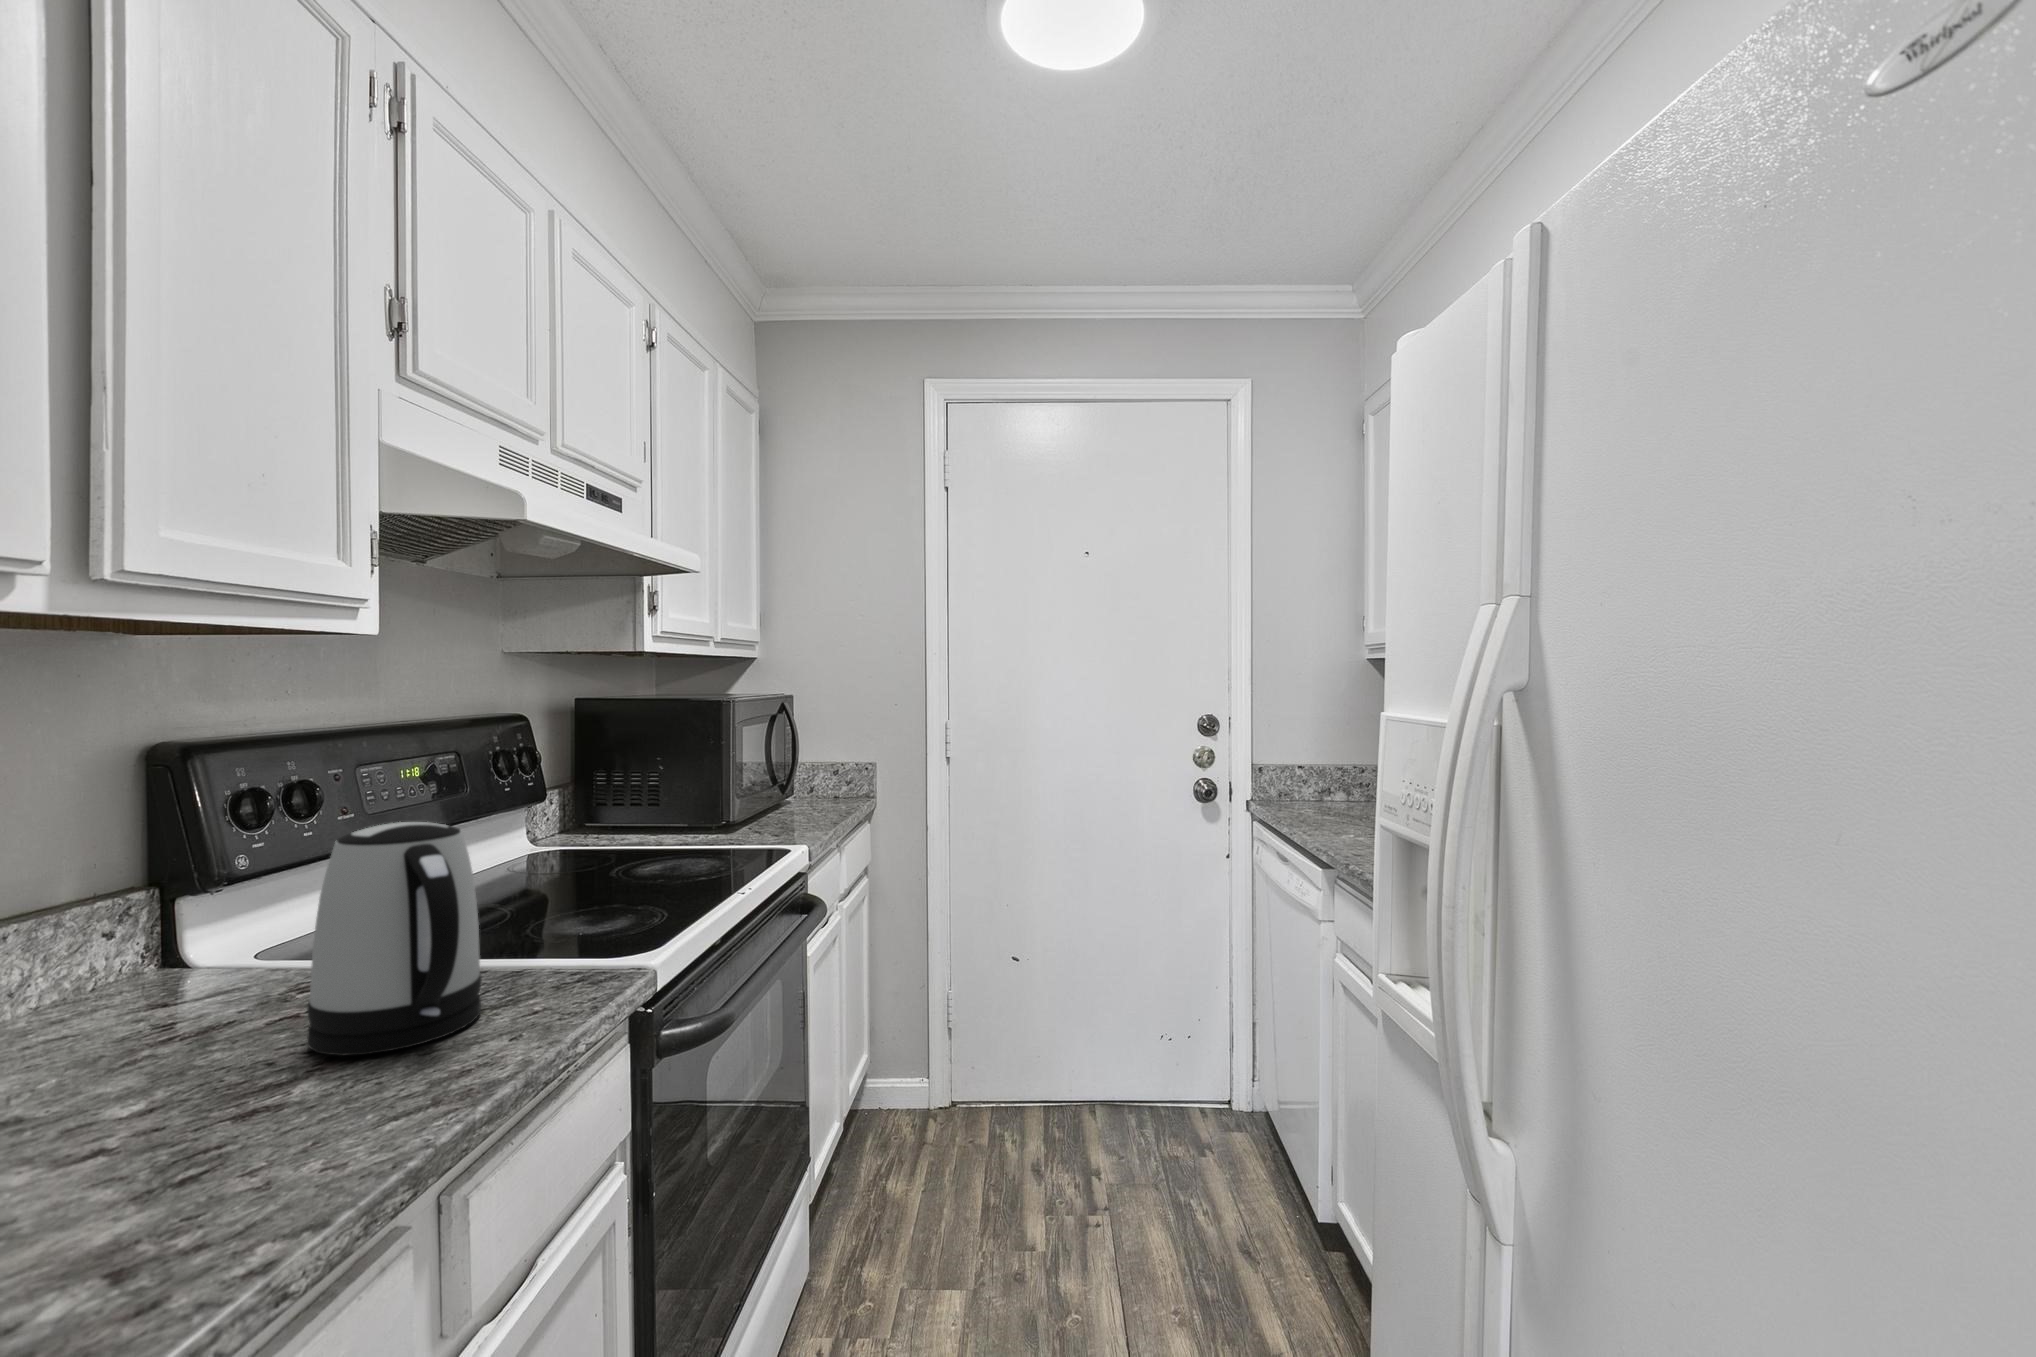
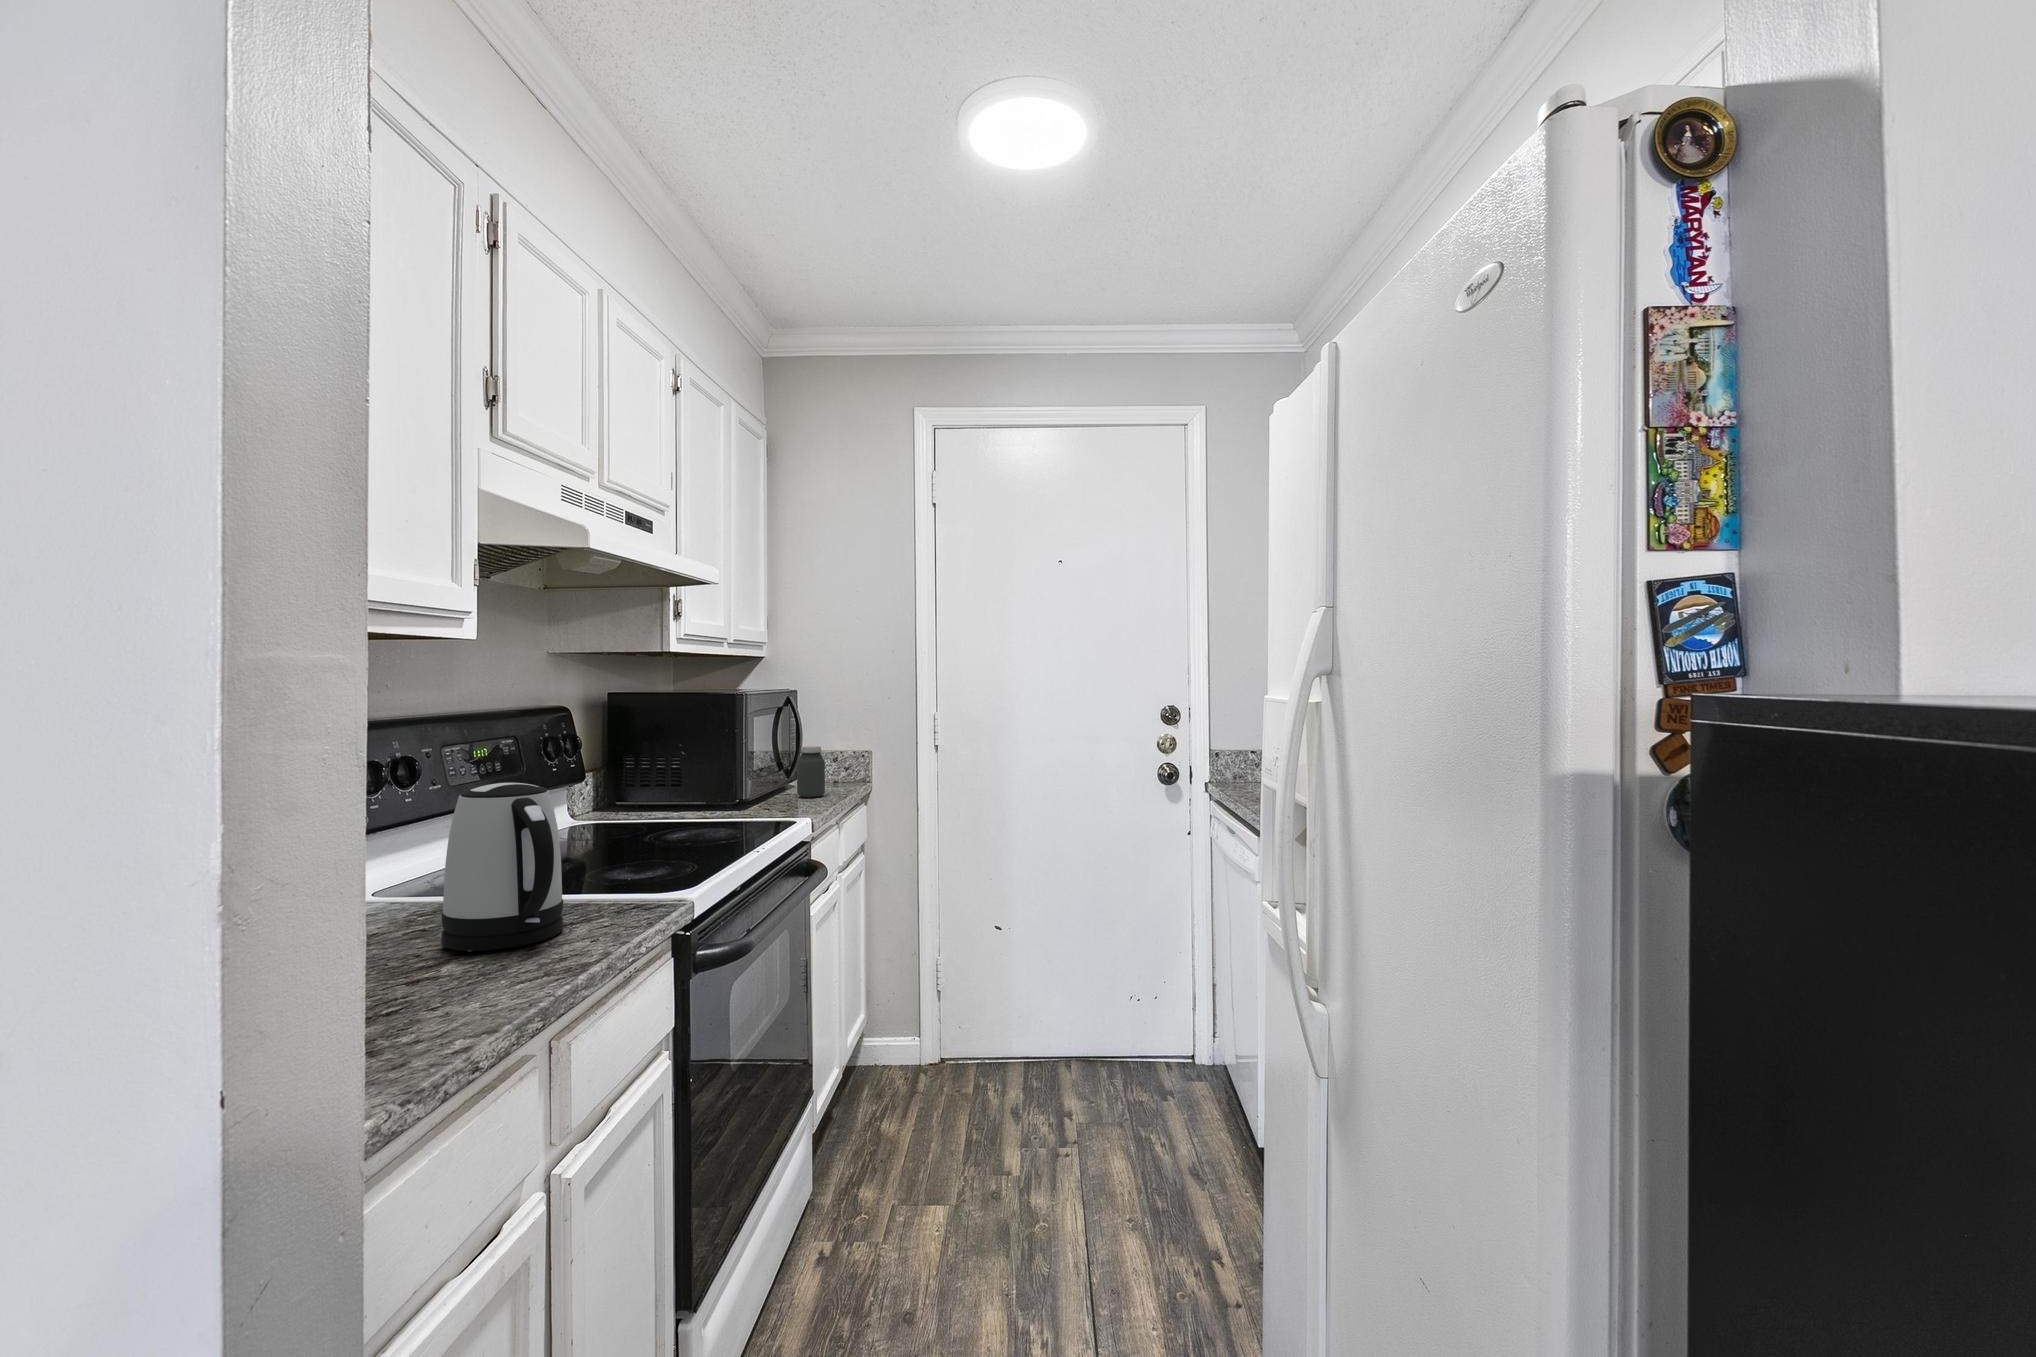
jar: none [794,759,825,816] -> present [797,746,825,797]

